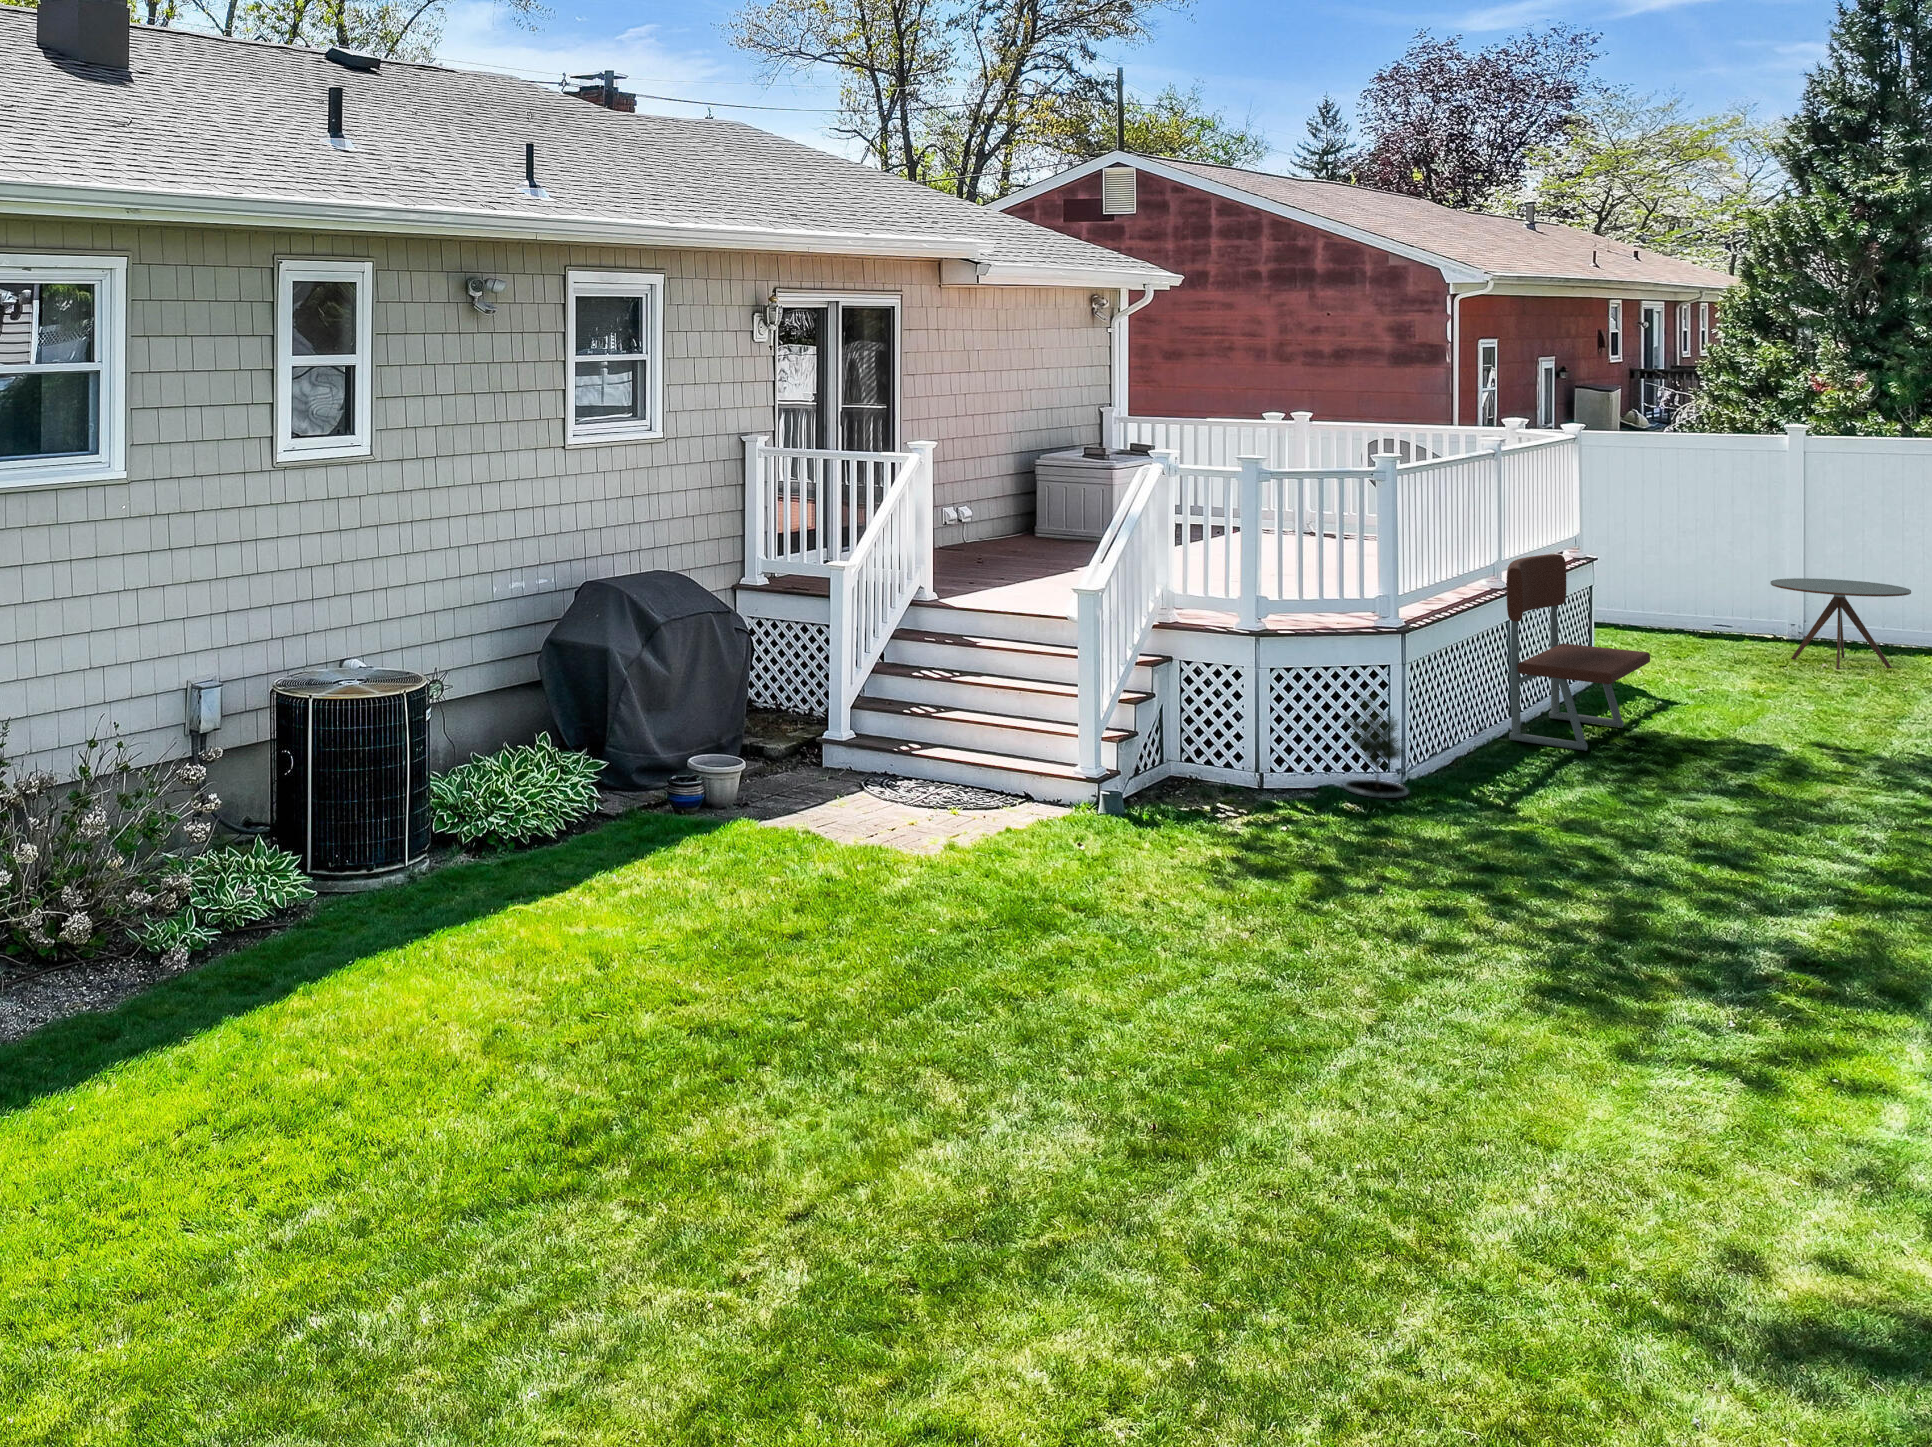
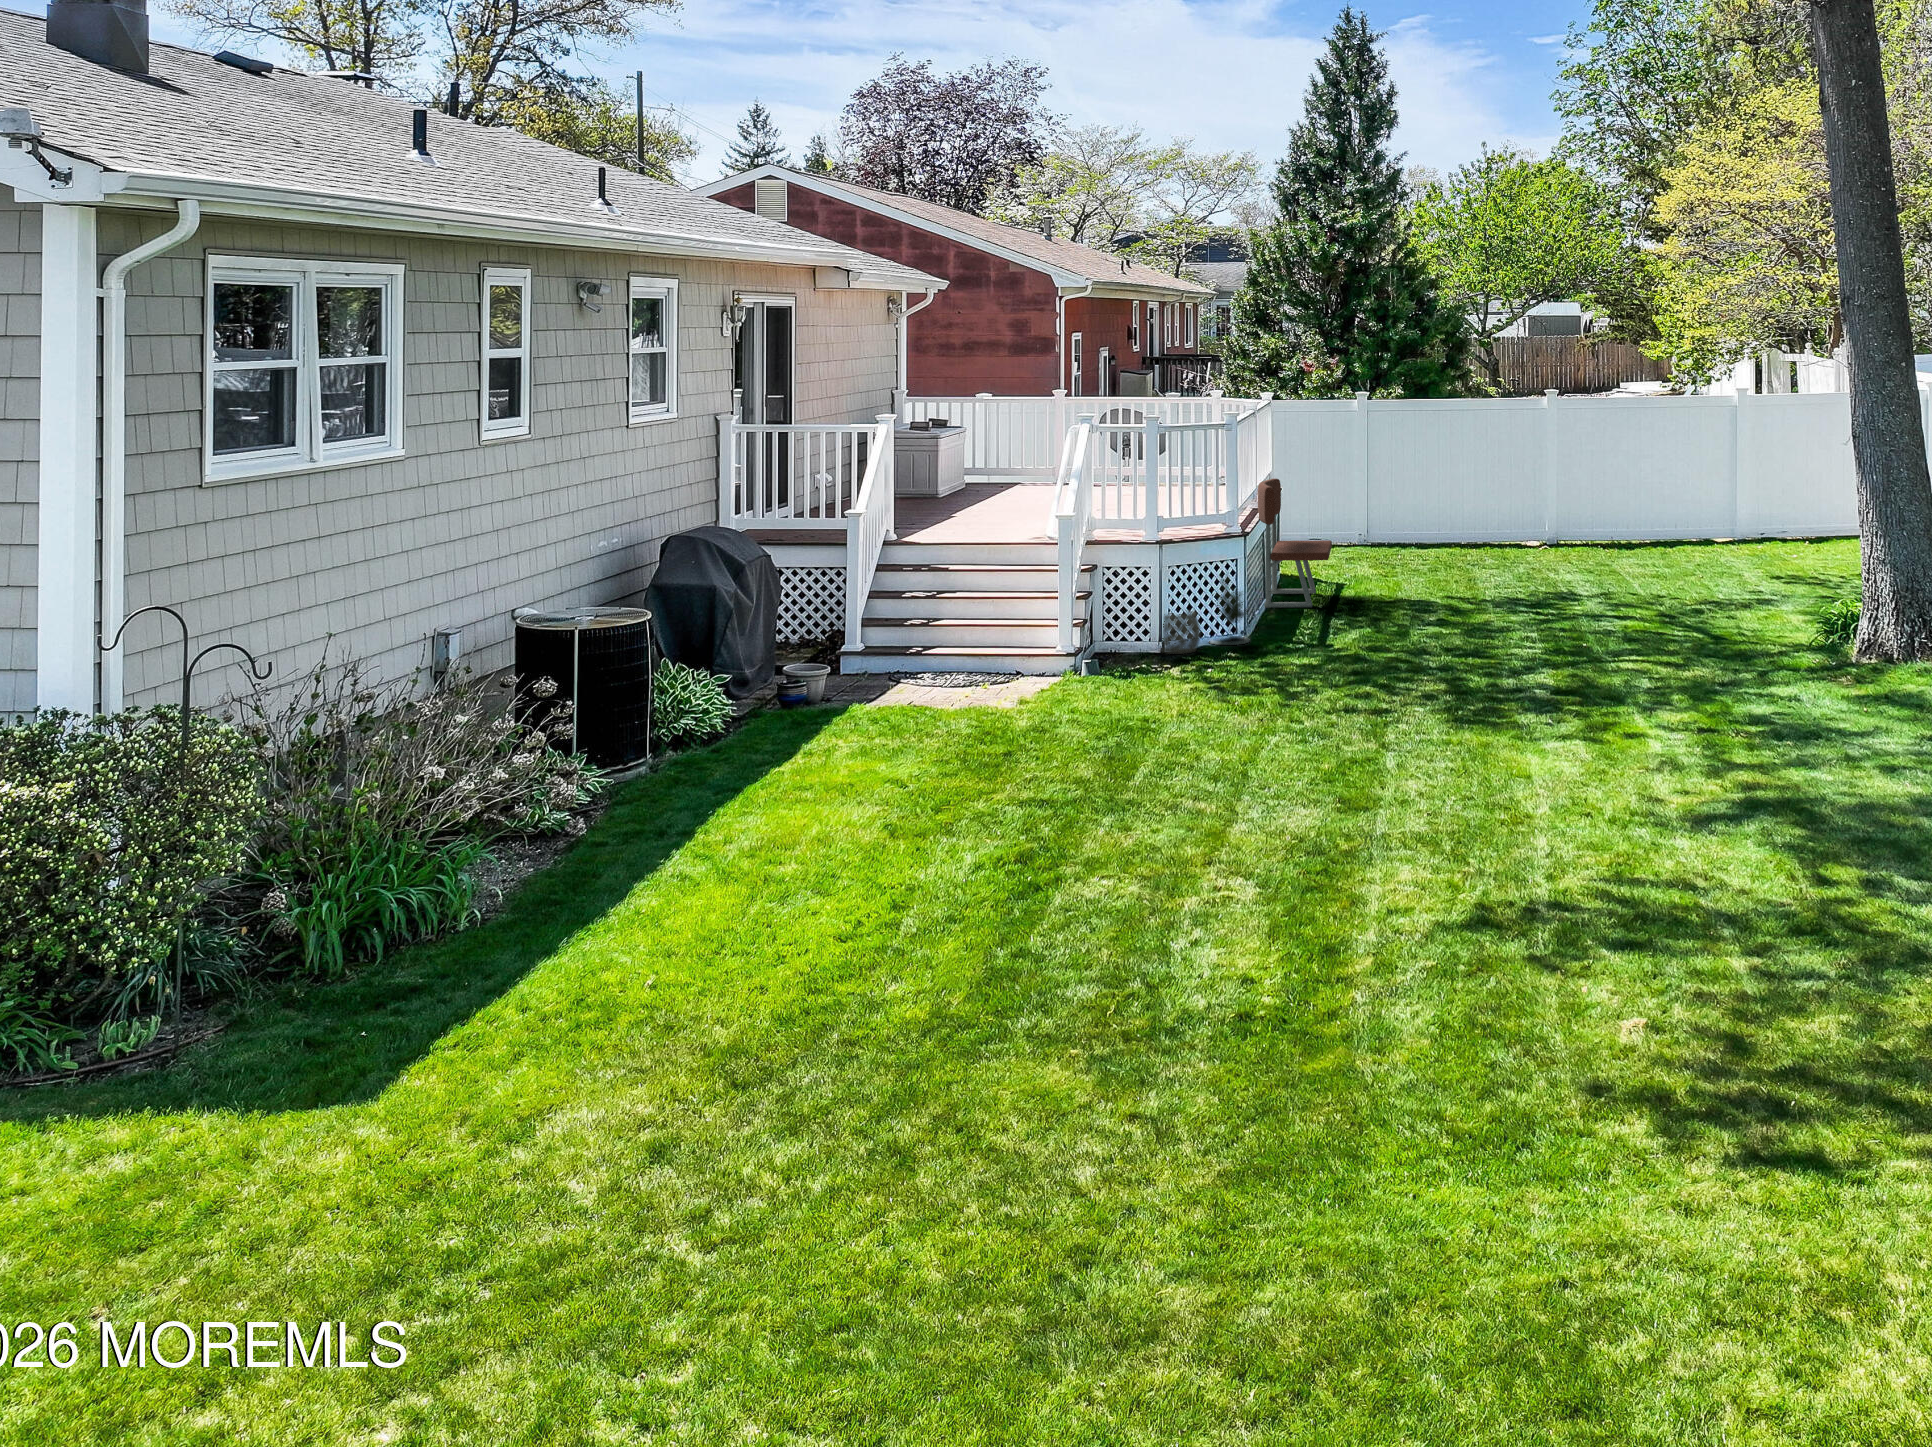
round table: present [1770,578,1911,669] -> none [1345,492,1423,551]
woven basket: none [1246,734,1314,800] -> present [1160,610,1200,654]

